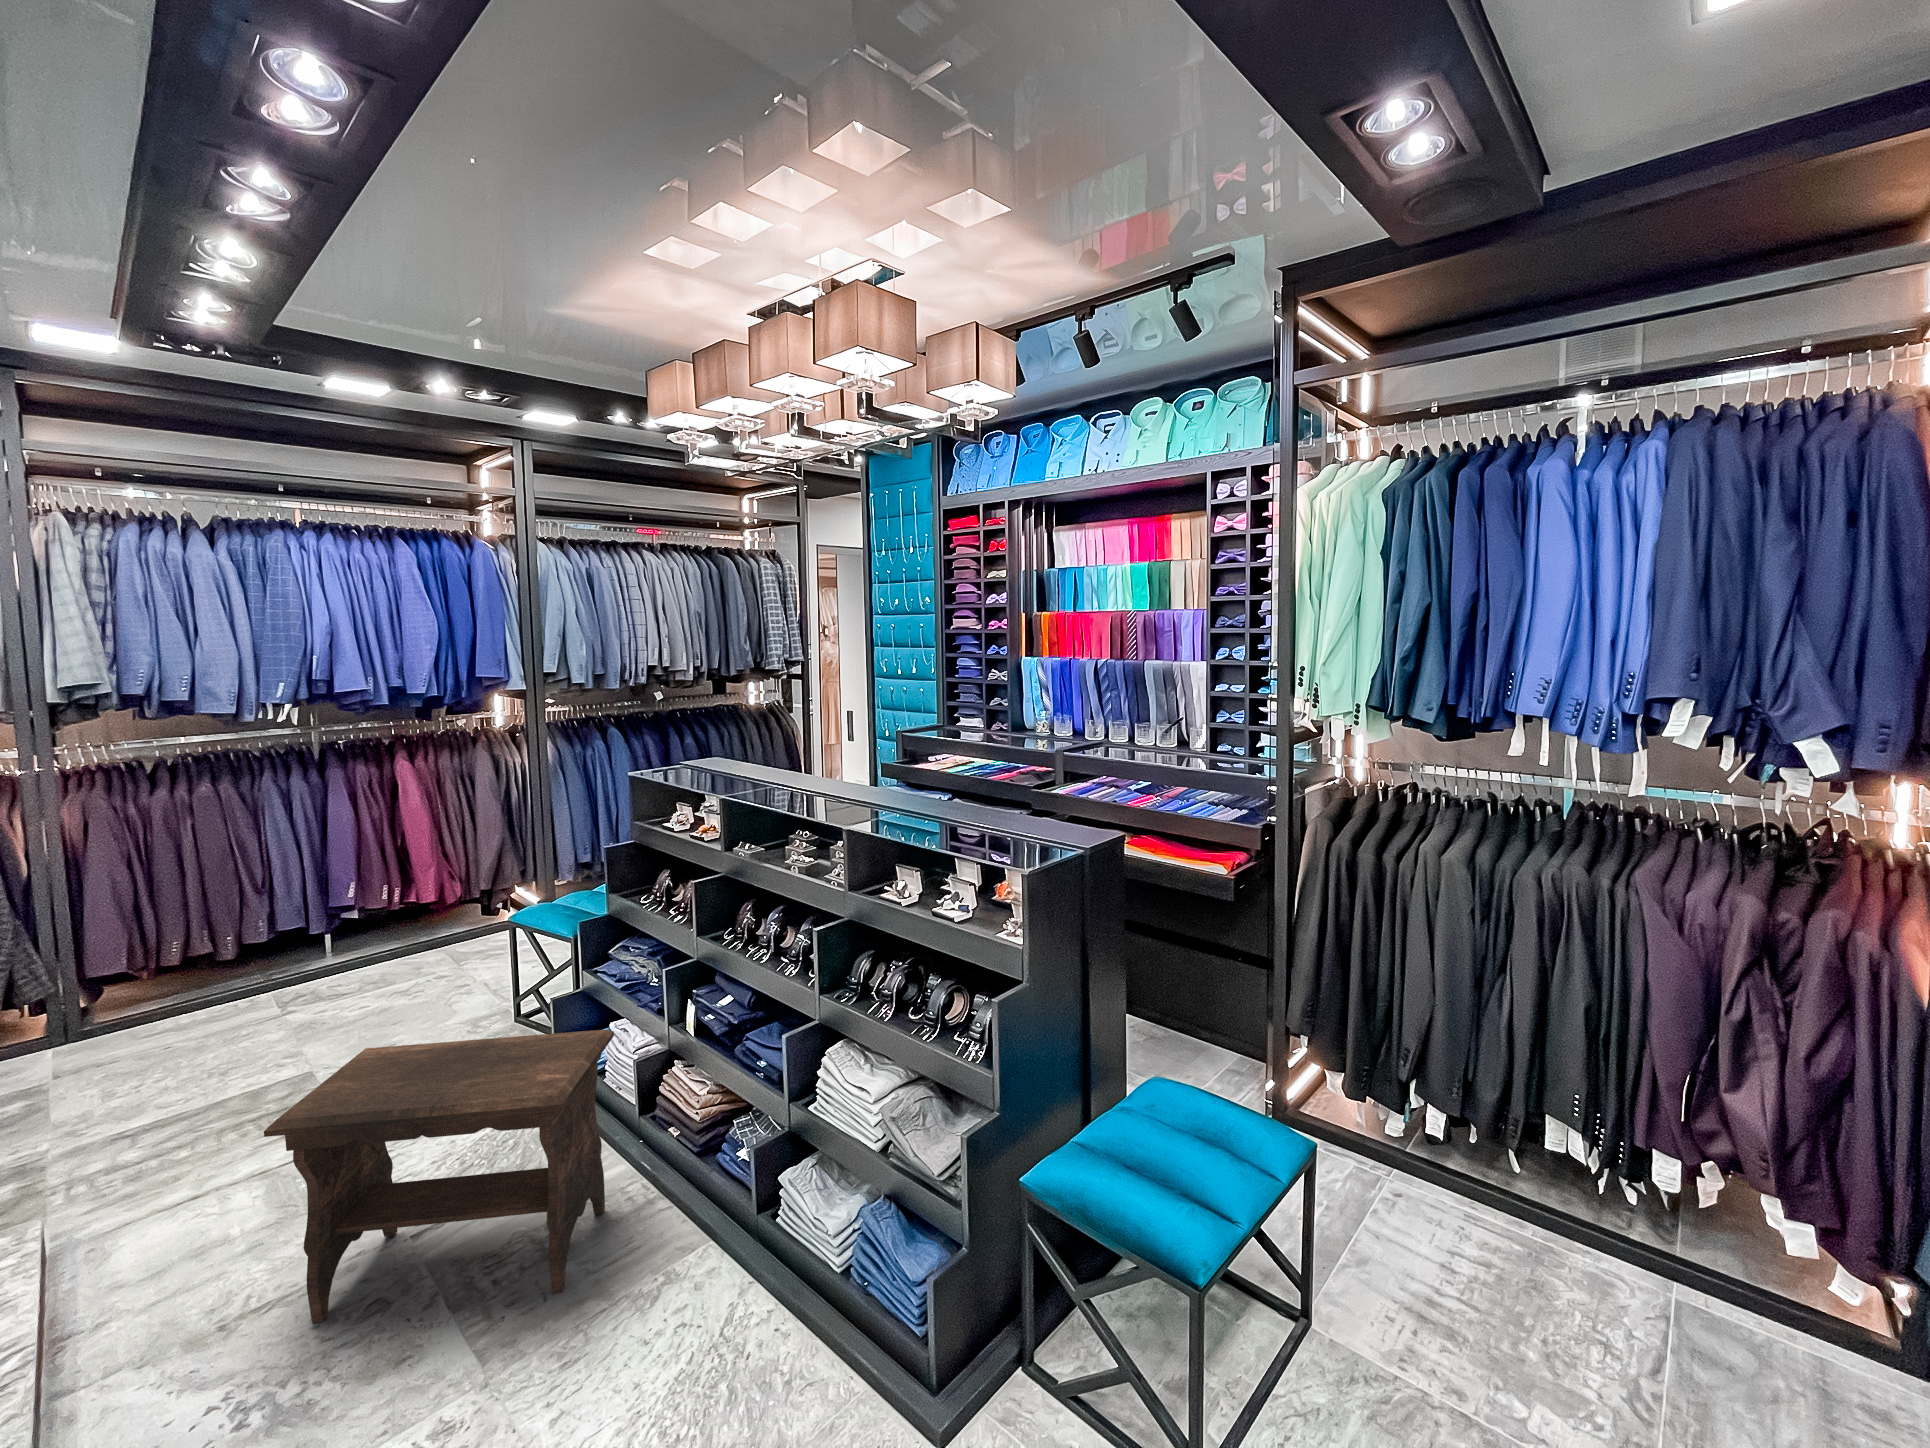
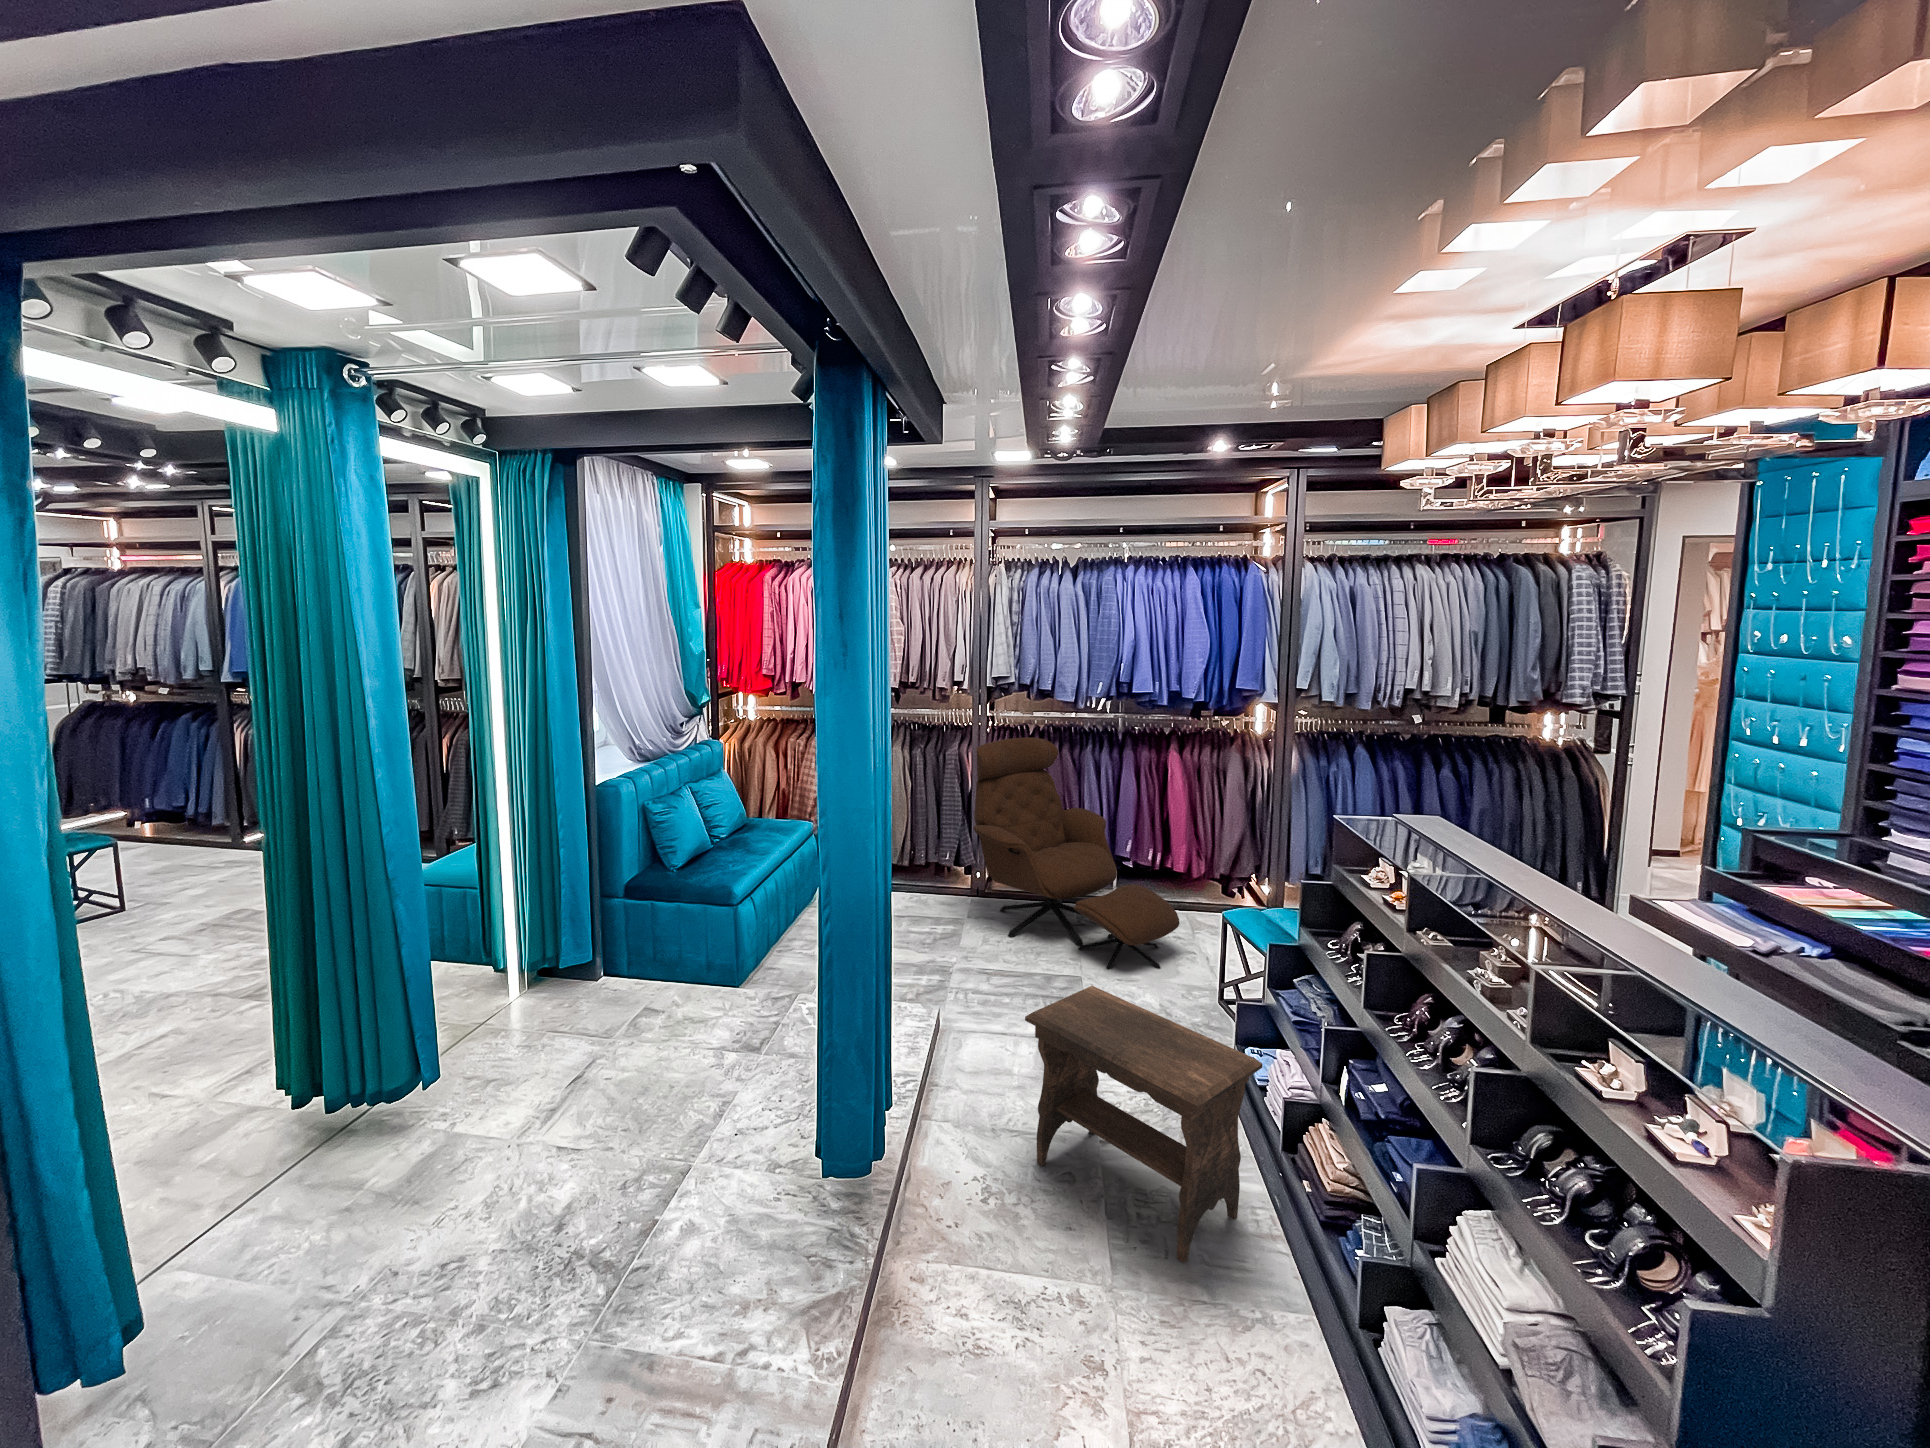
lounge chair: none [36,779,444,1072] -> present [974,738,1179,970]

